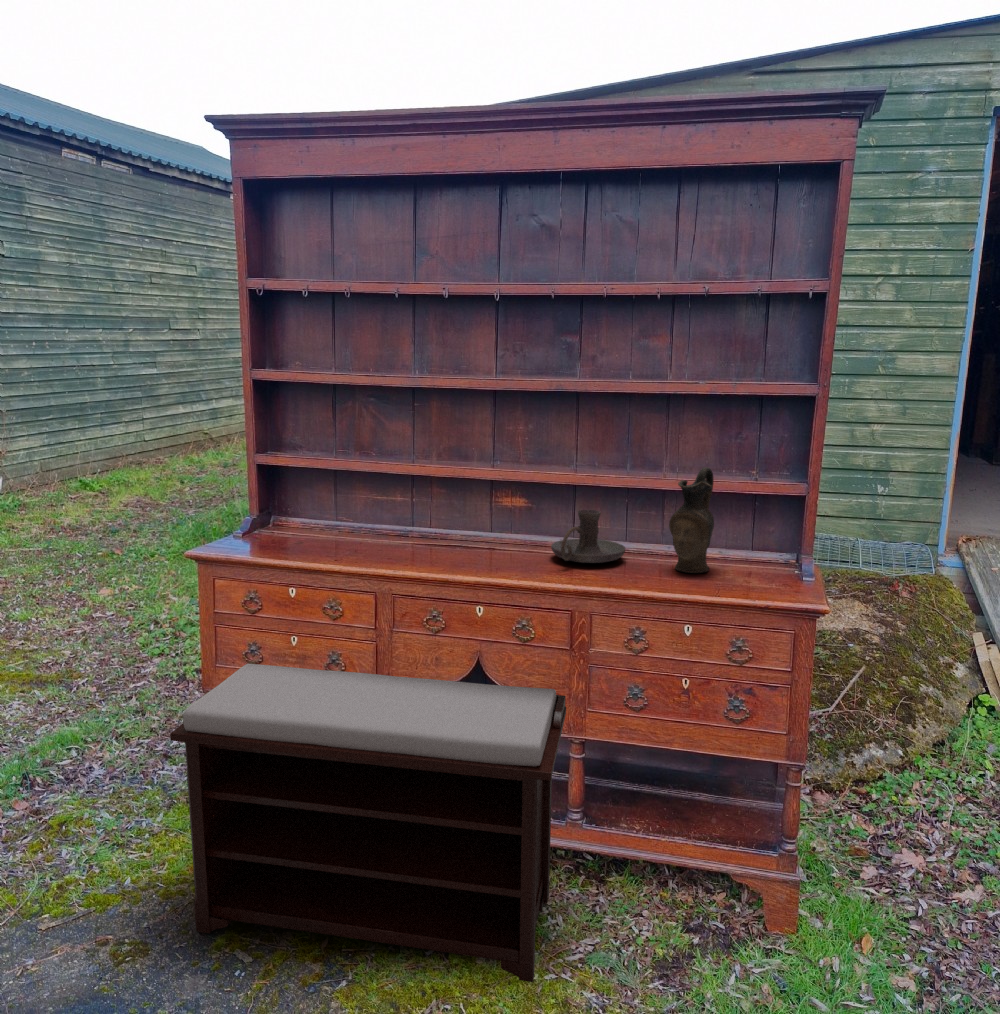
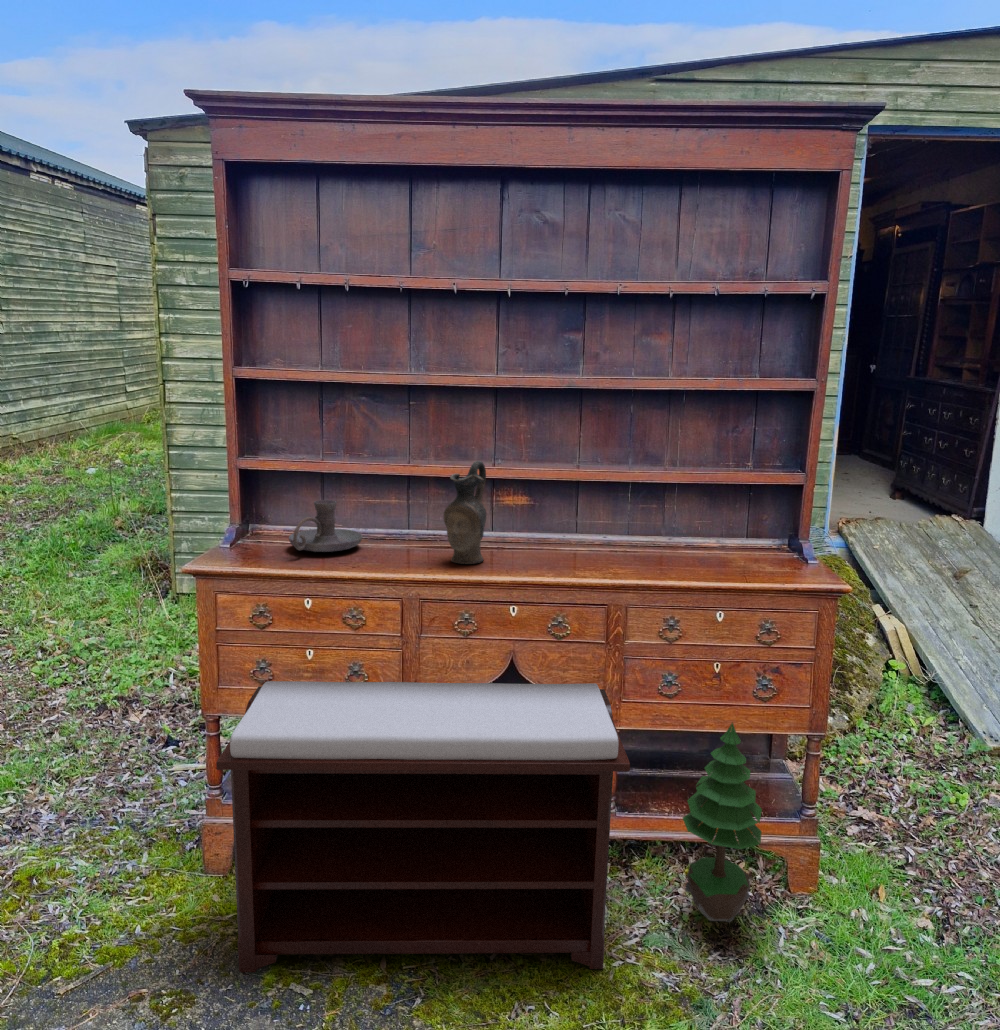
ceramic pitcher: present [669,467,714,573] -> present [444,461,486,564]
candle holder: present [551,510,625,563] -> present [289,500,363,552]
potted tree: none [635,740,719,955] -> present [682,723,762,922]

